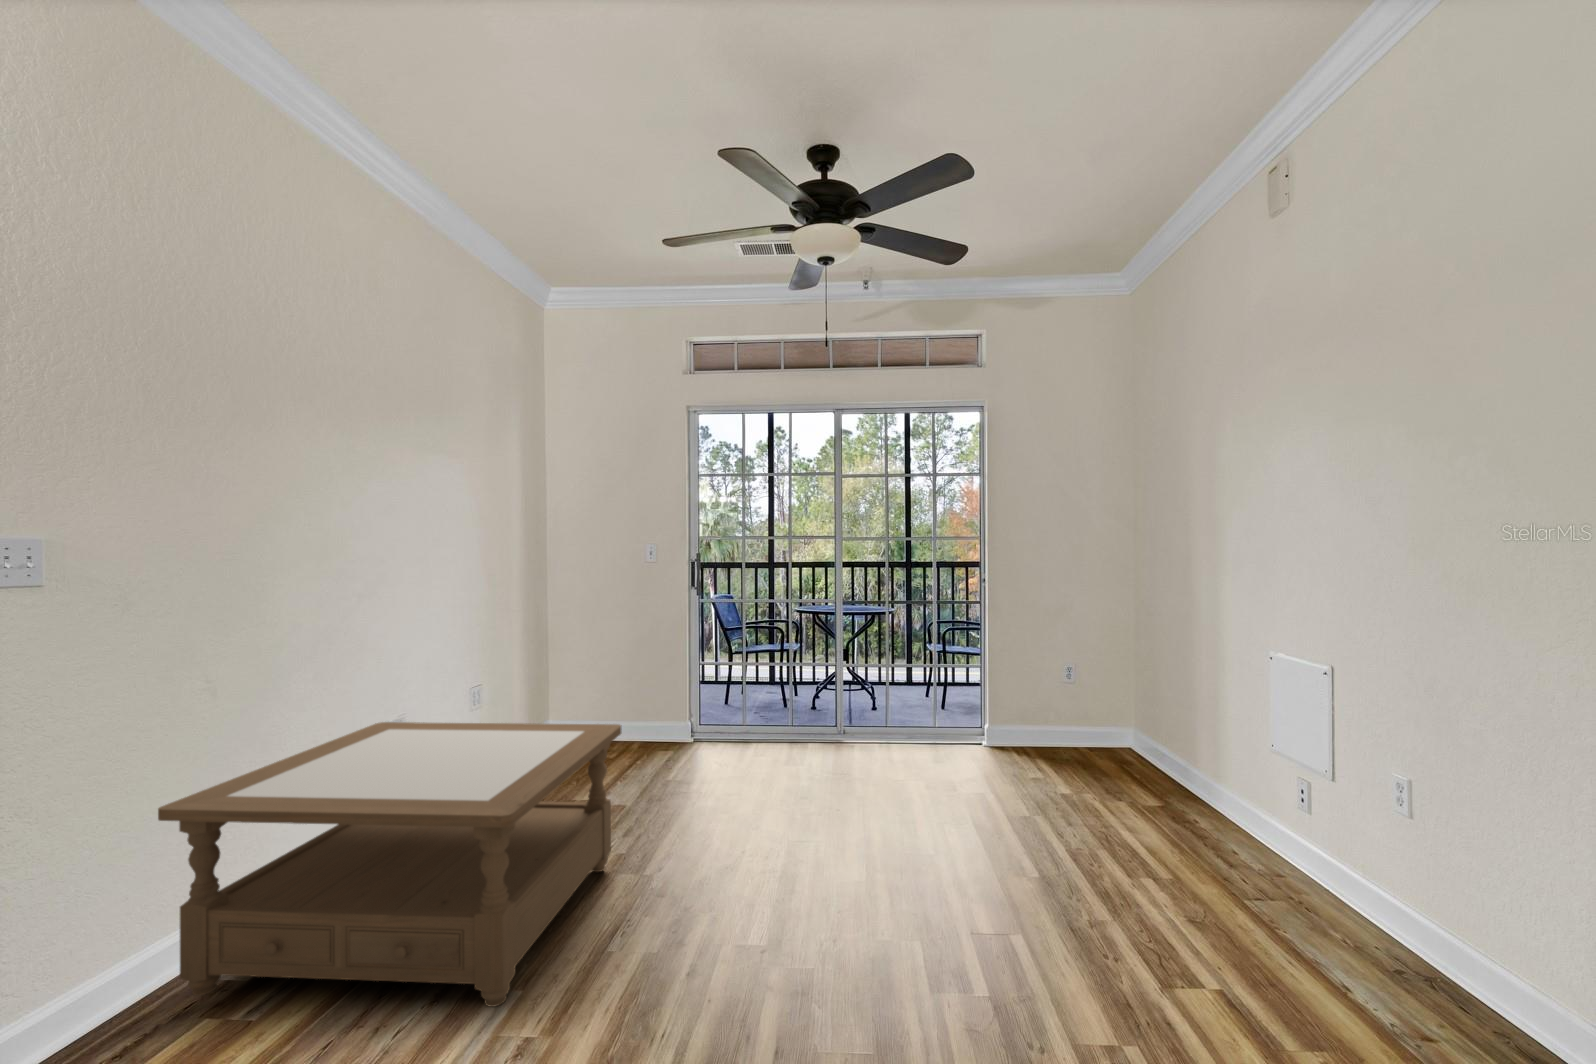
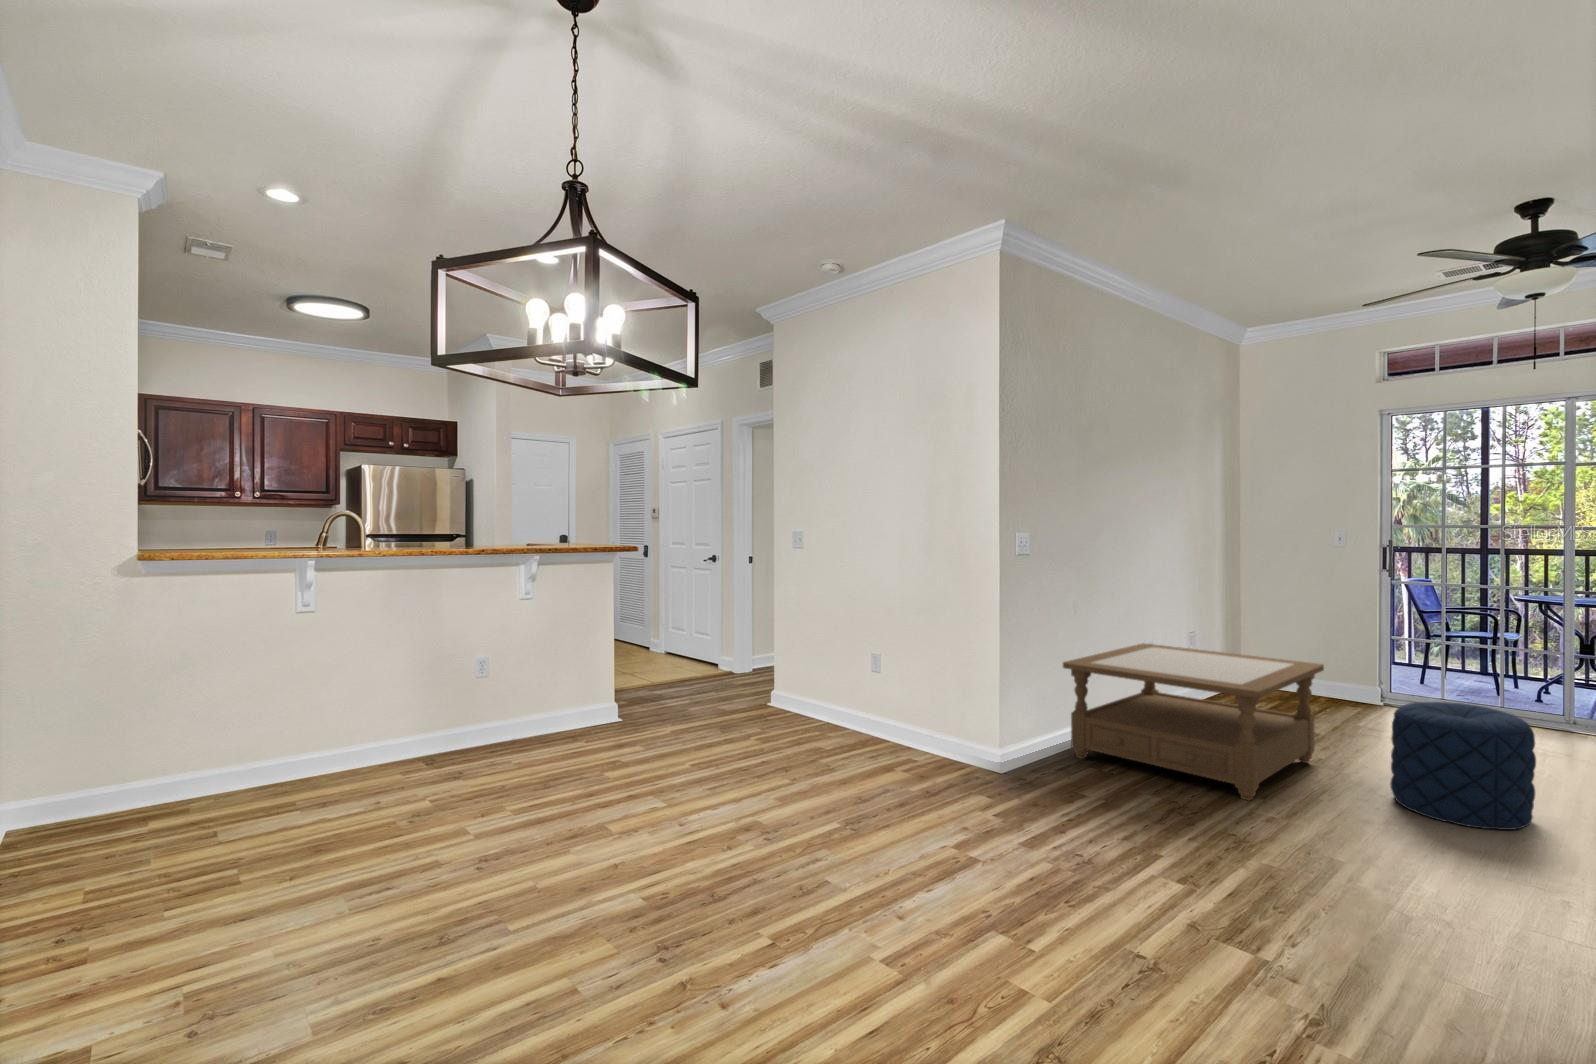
pouf: none [696,760,842,943] -> present [1390,702,1536,830]

